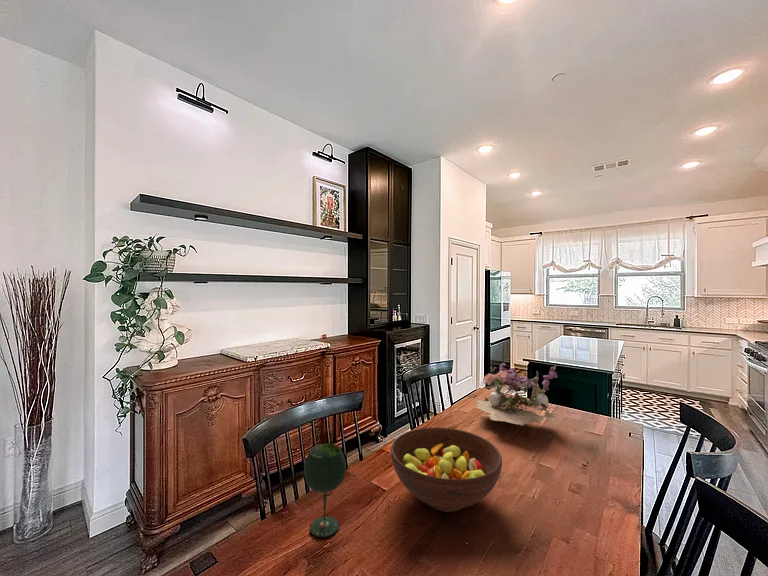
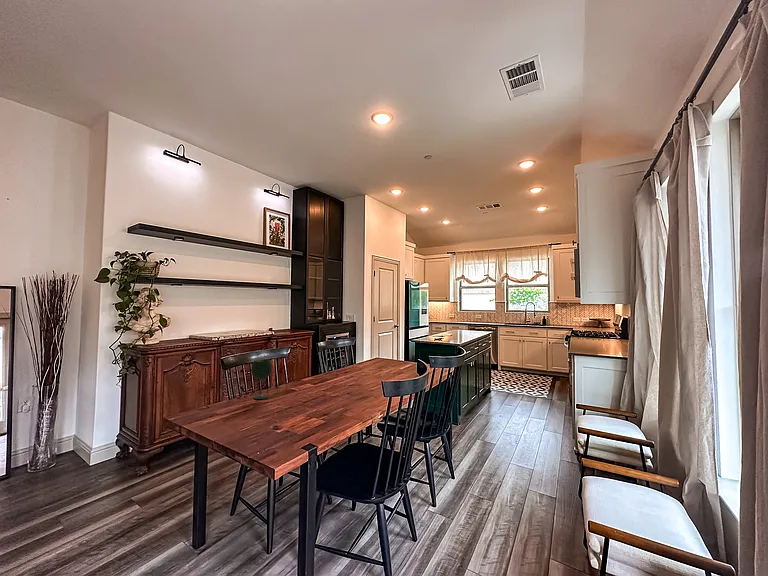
flower arrangement: present [475,363,557,426] -> none [359,333,404,368]
fruit bowl: present [391,427,502,512] -> none [297,360,351,392]

